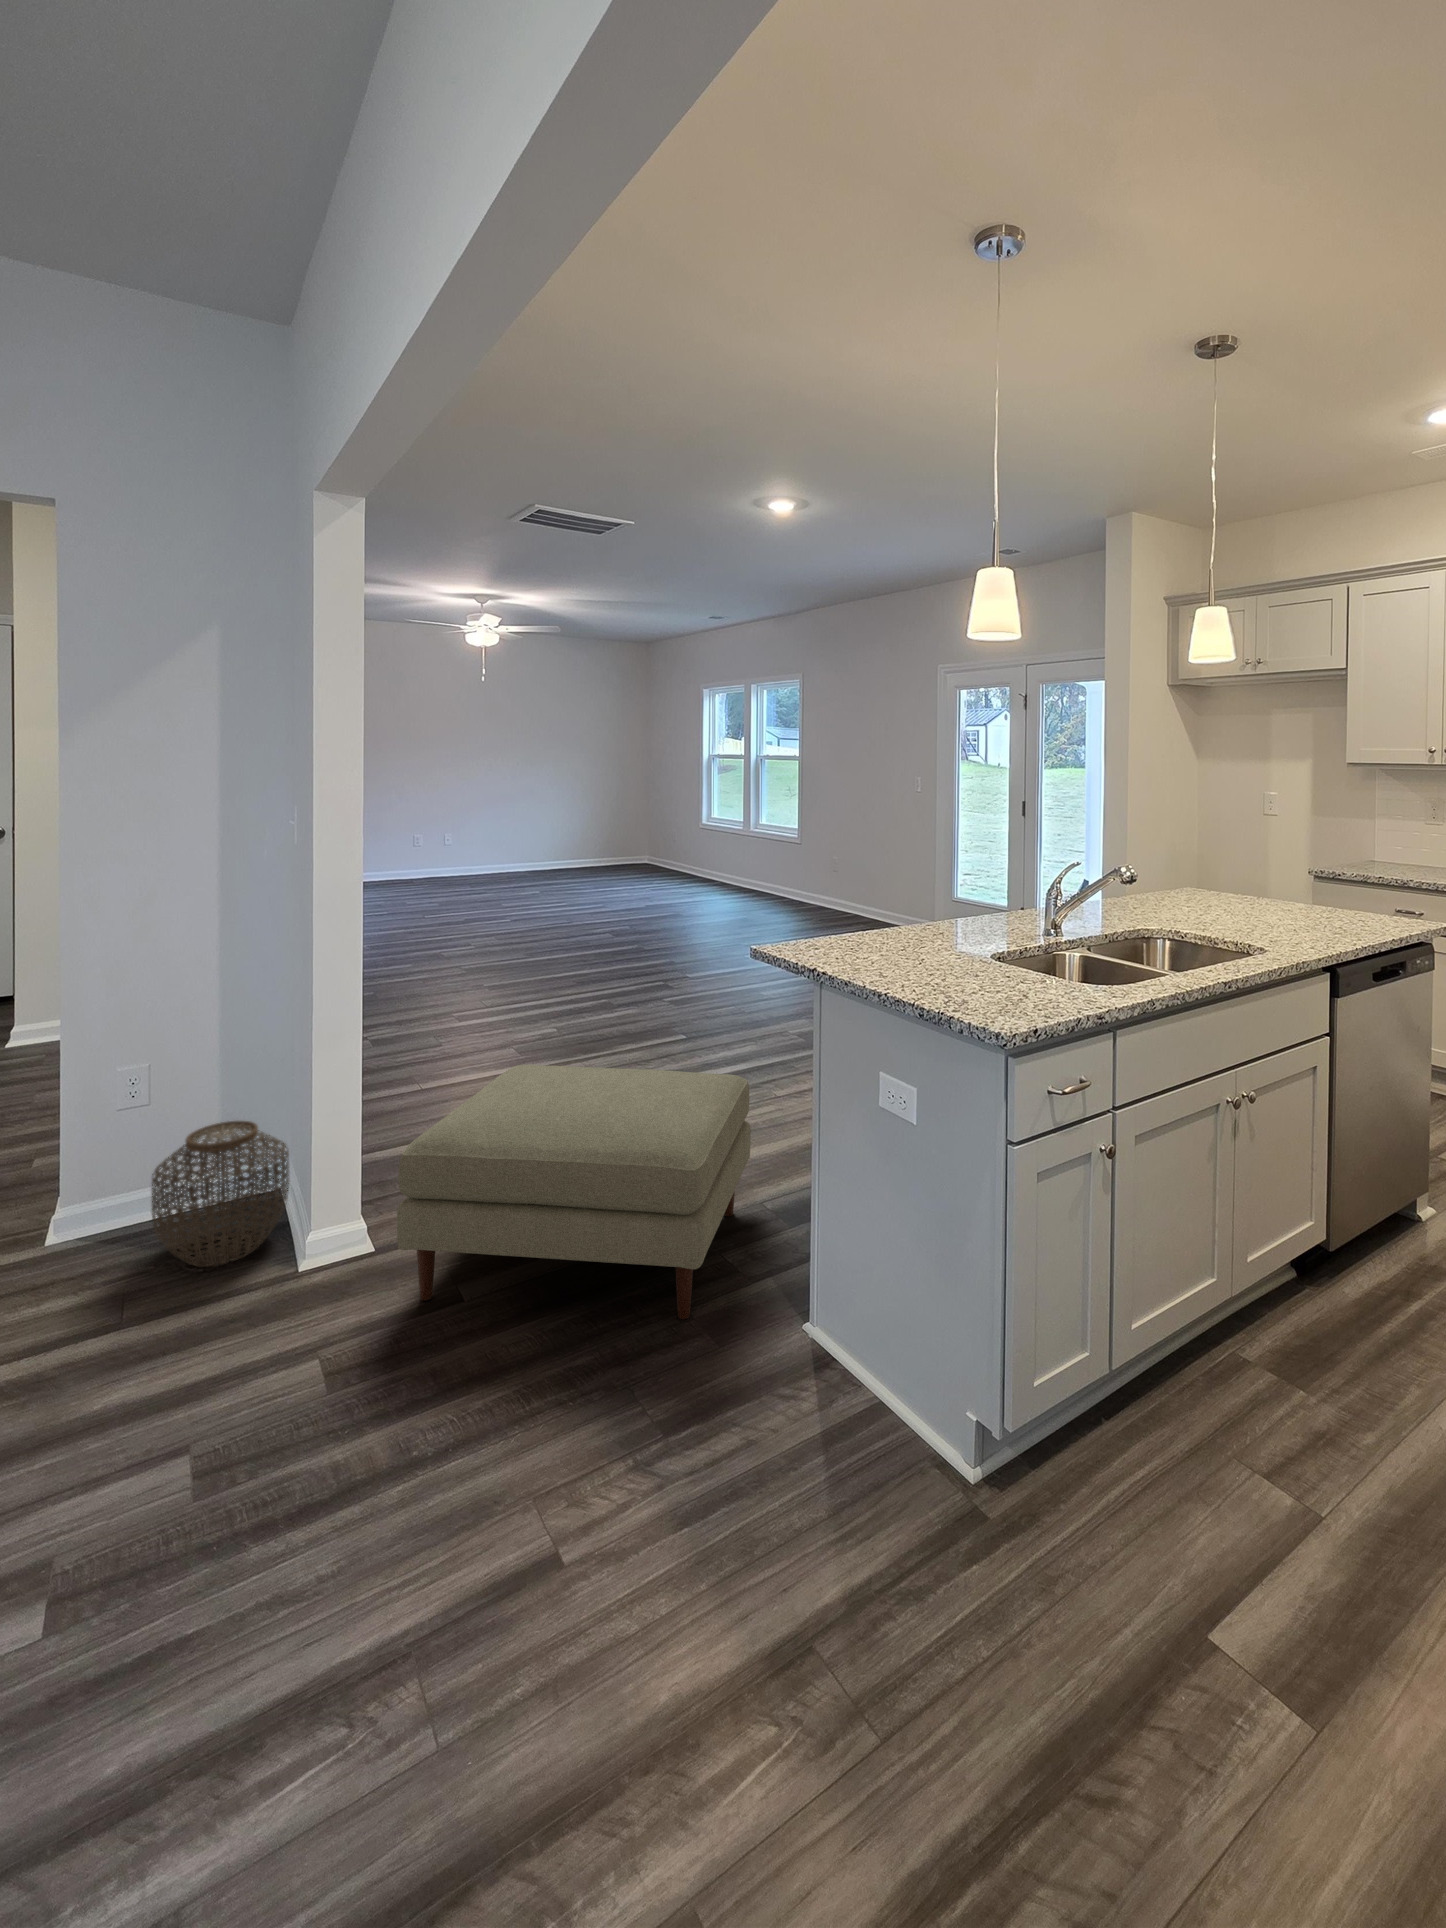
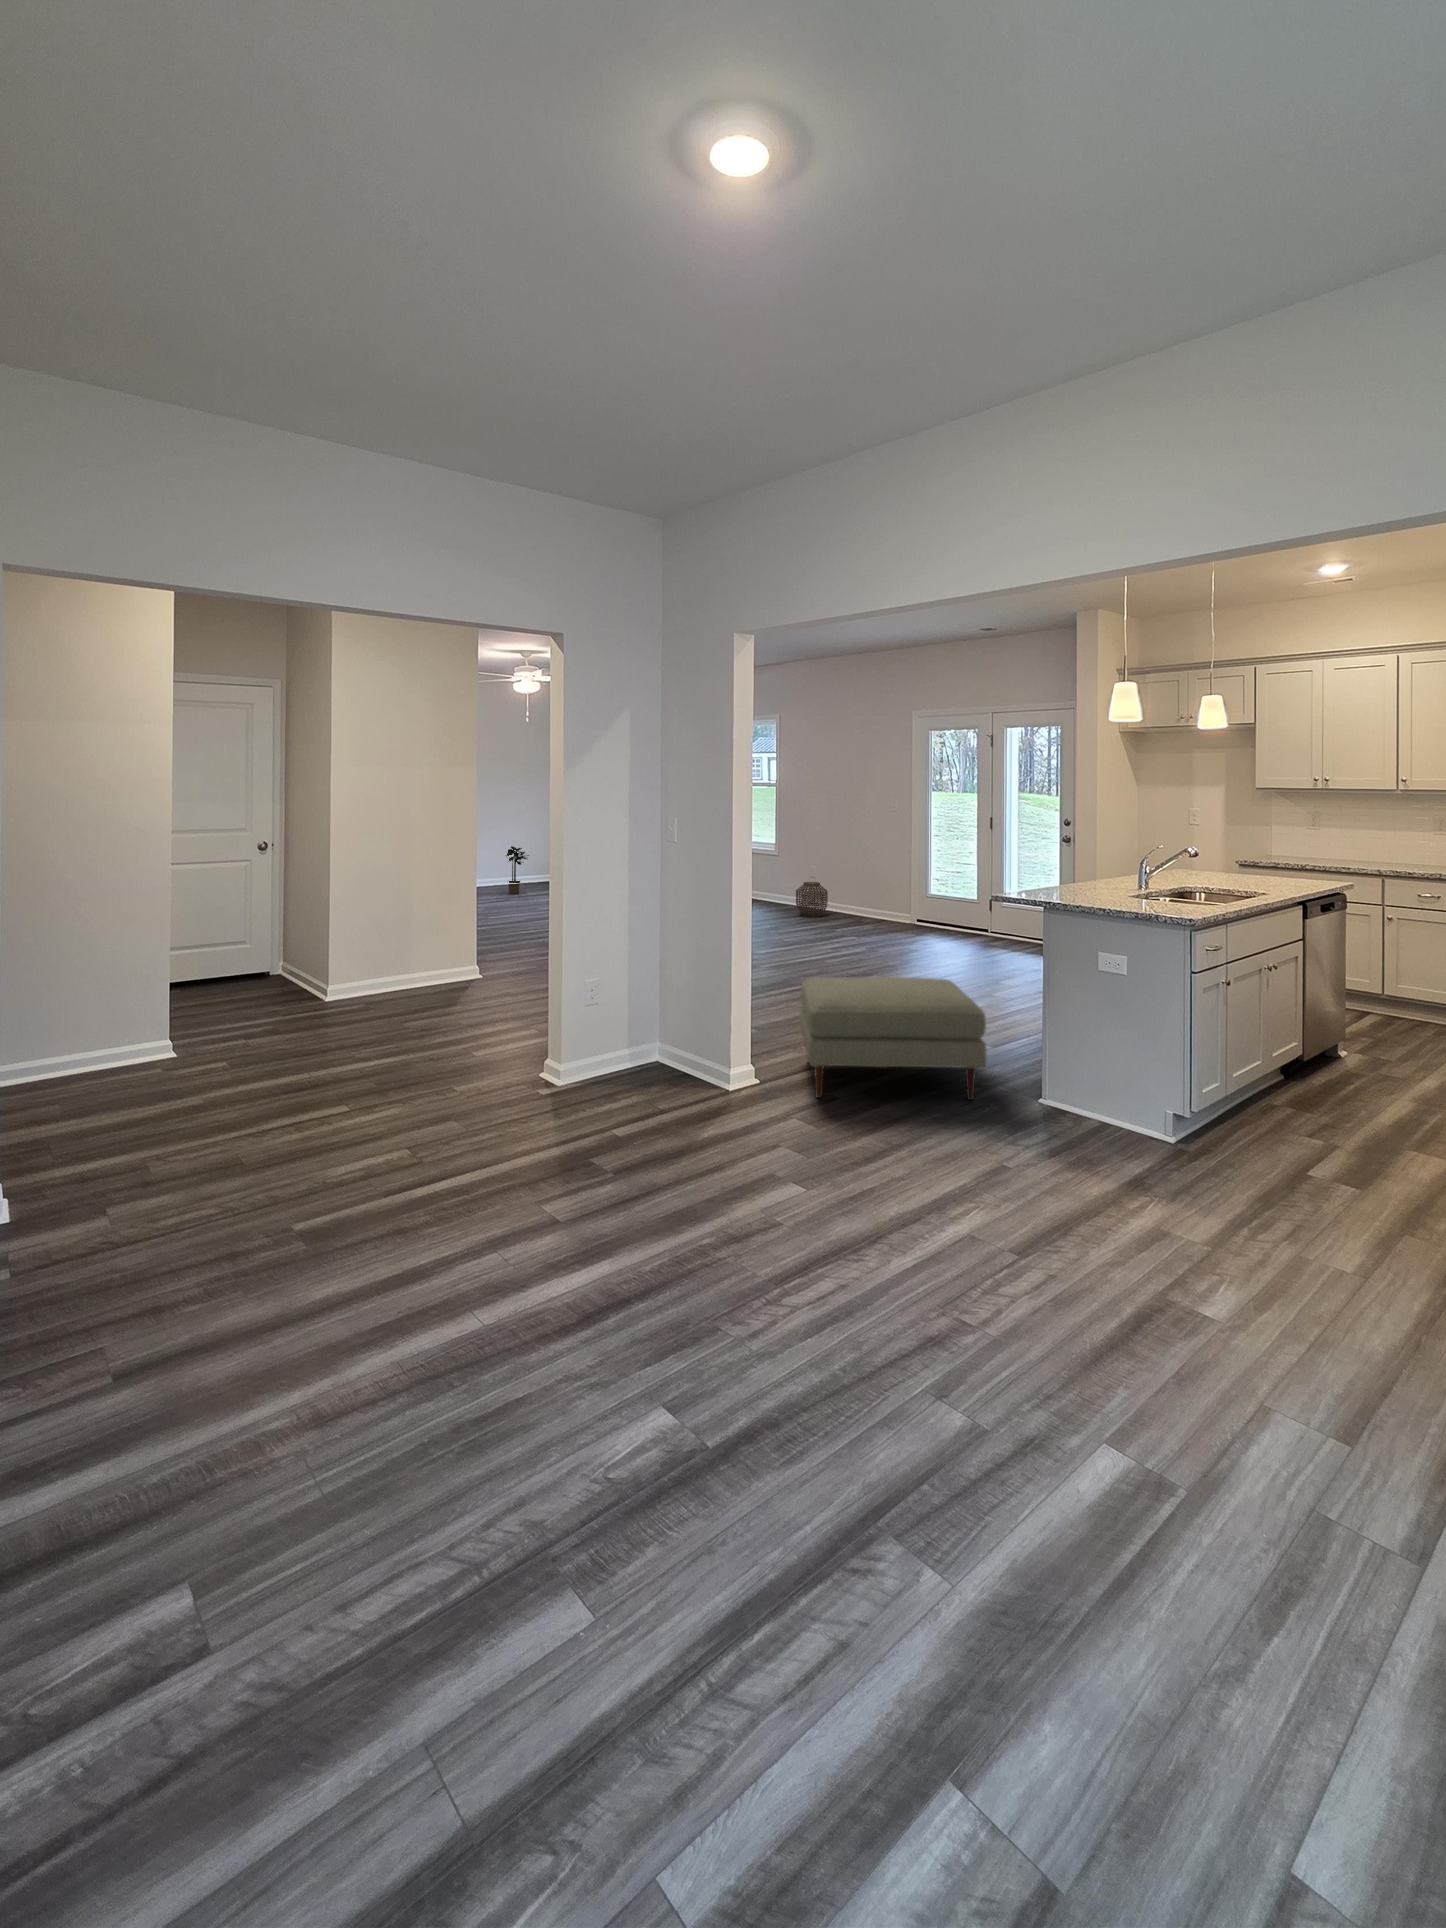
potted plant: none [499,831,528,886] -> present [507,846,529,894]
woven basket: present [152,1121,289,1267] -> present [796,882,828,917]

